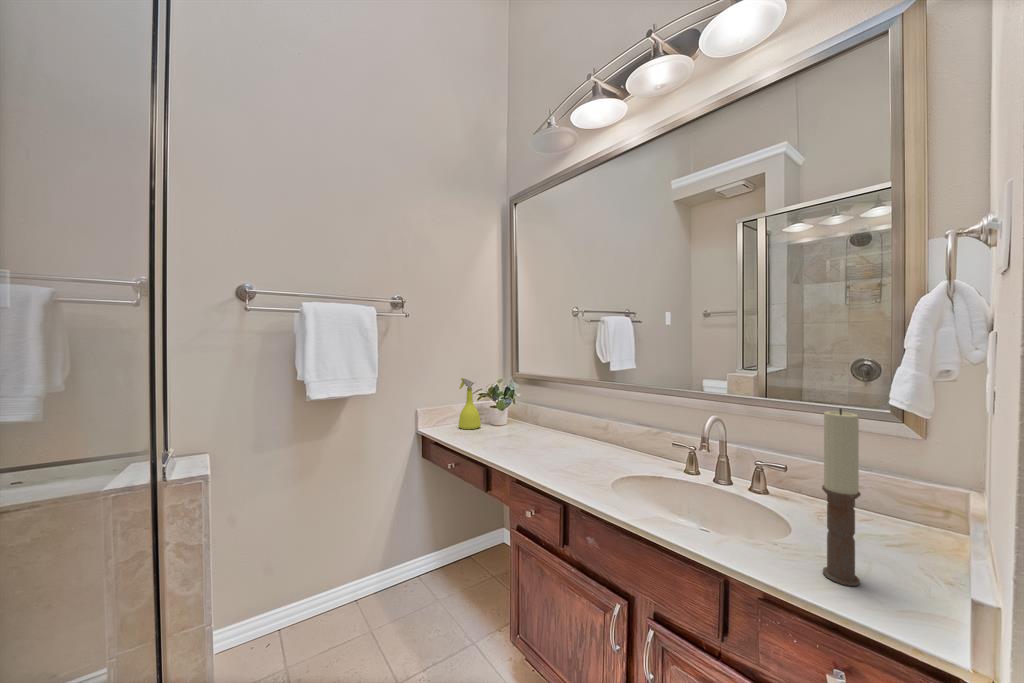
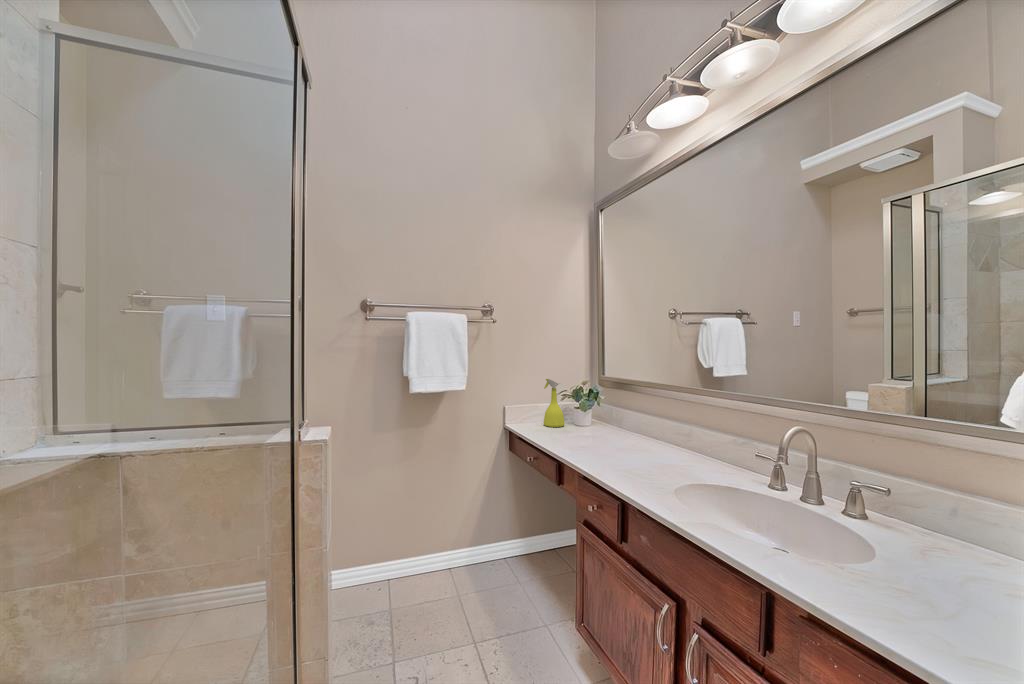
candle: present [822,409,861,586] -> none [891,413,941,625]

